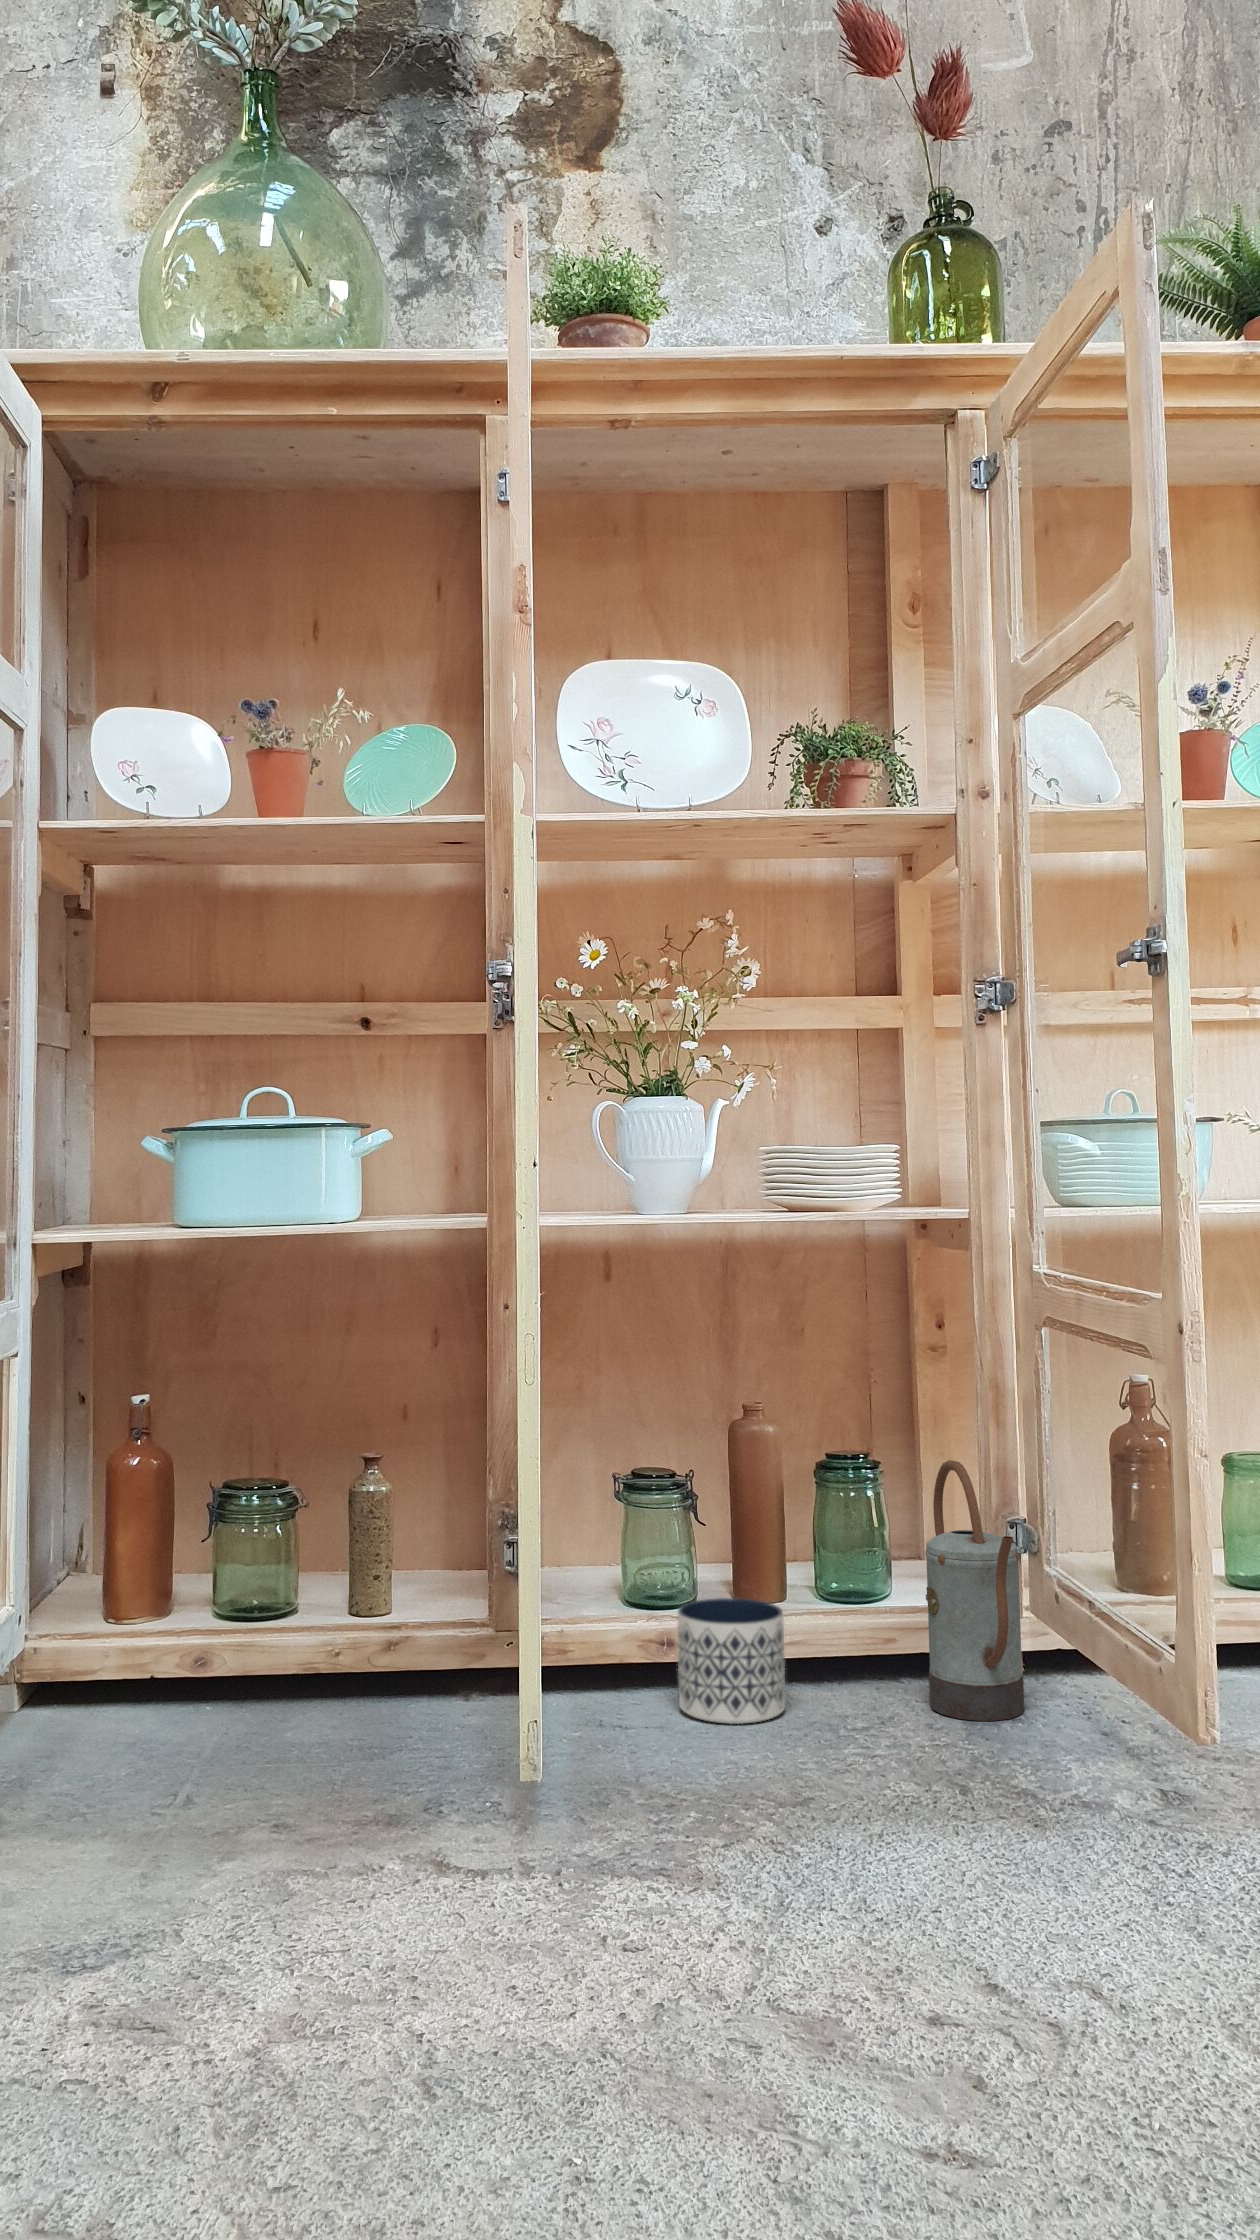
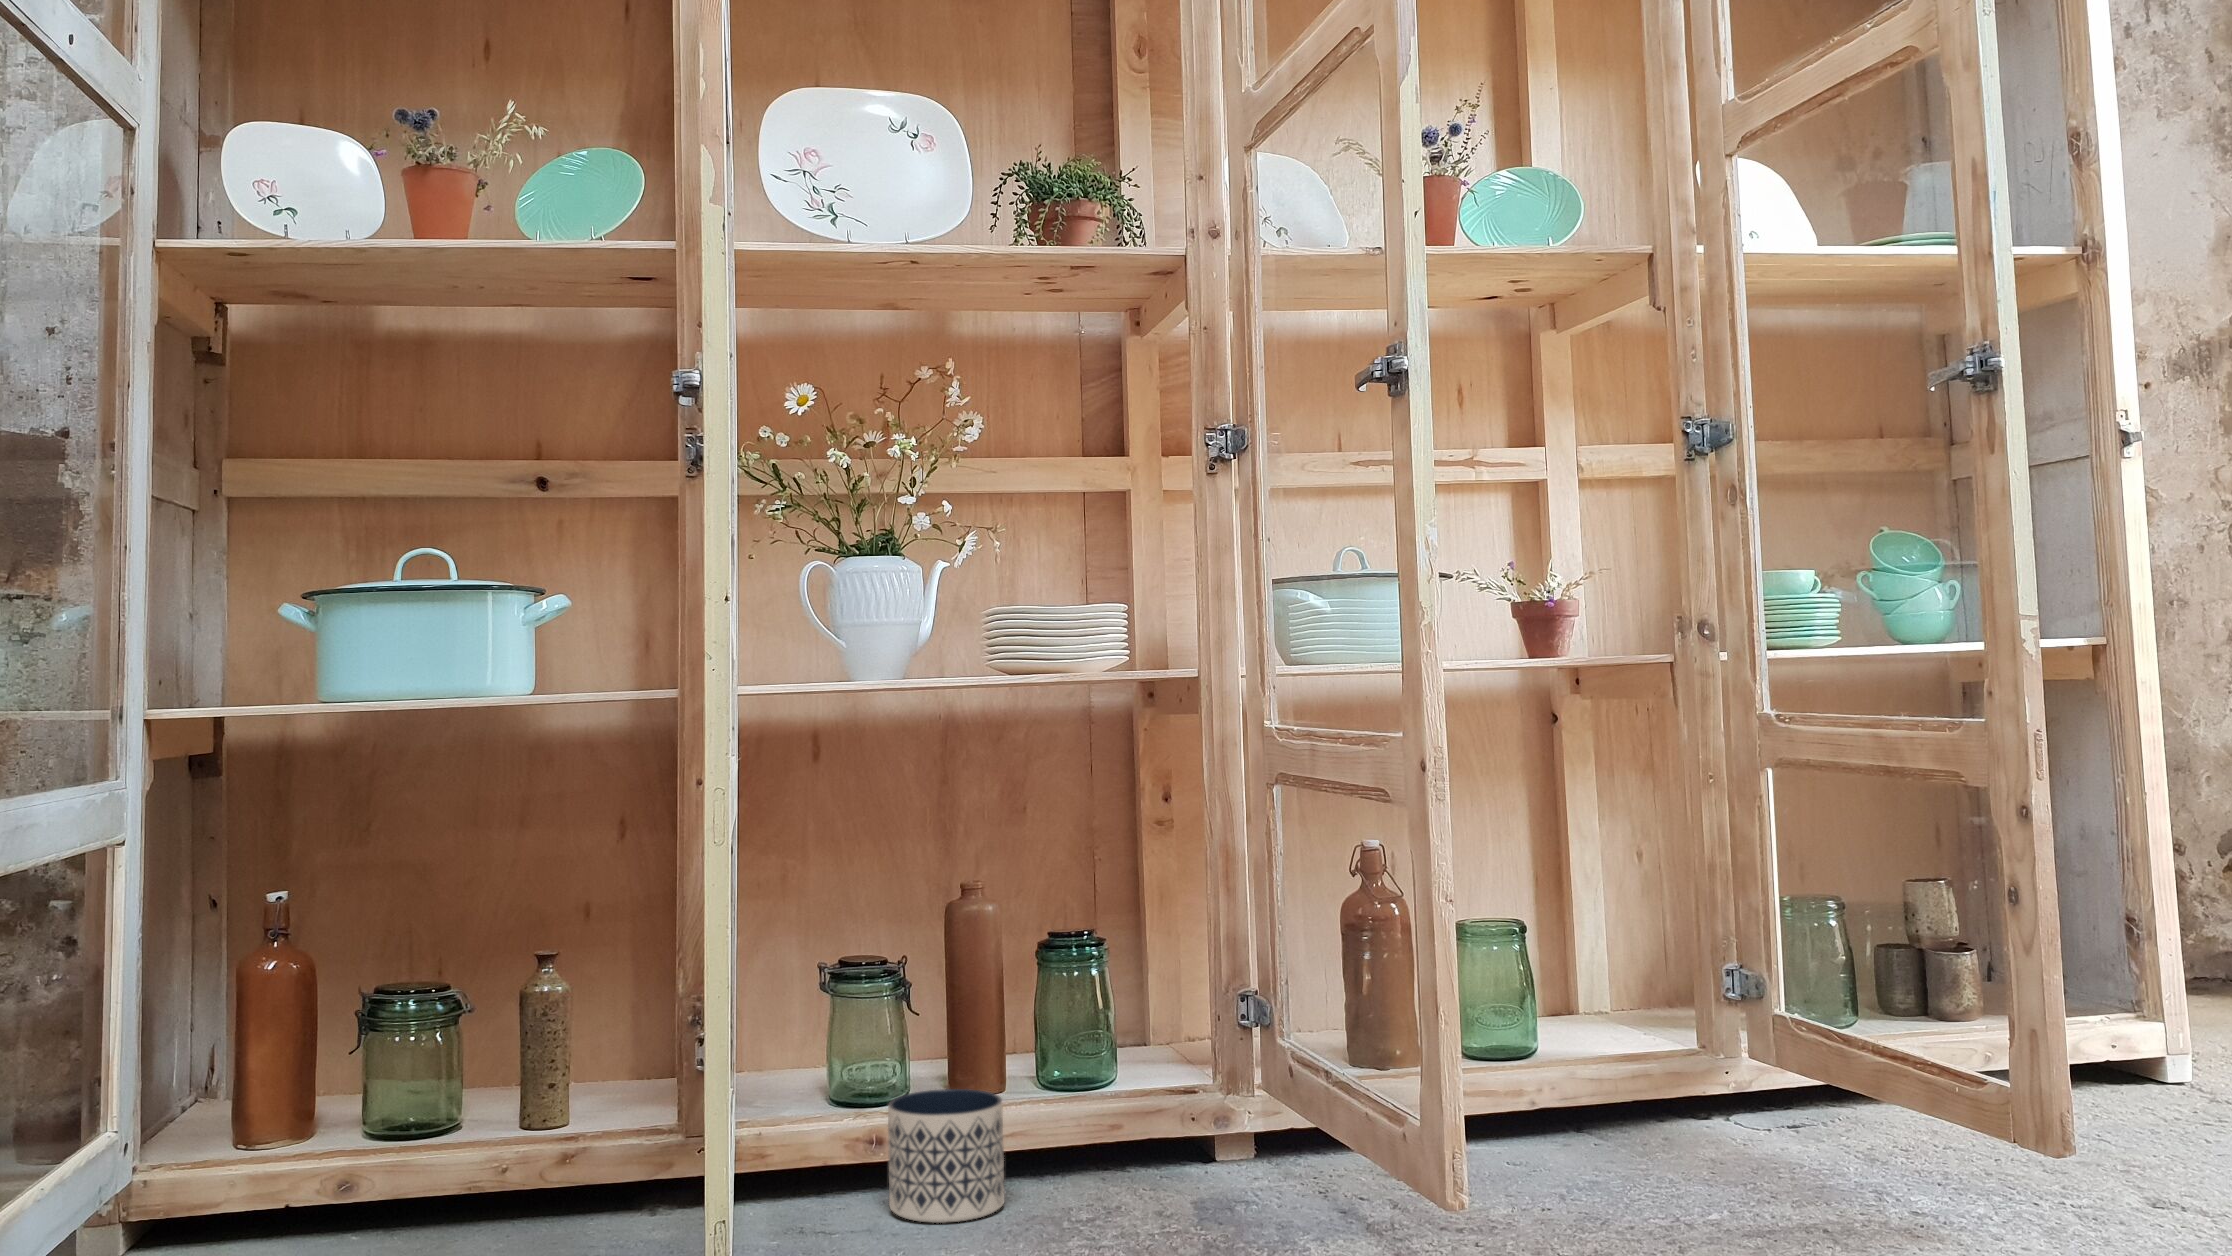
watering can: present [925,1460,1024,1721] -> none [1155,932,1255,1203]

